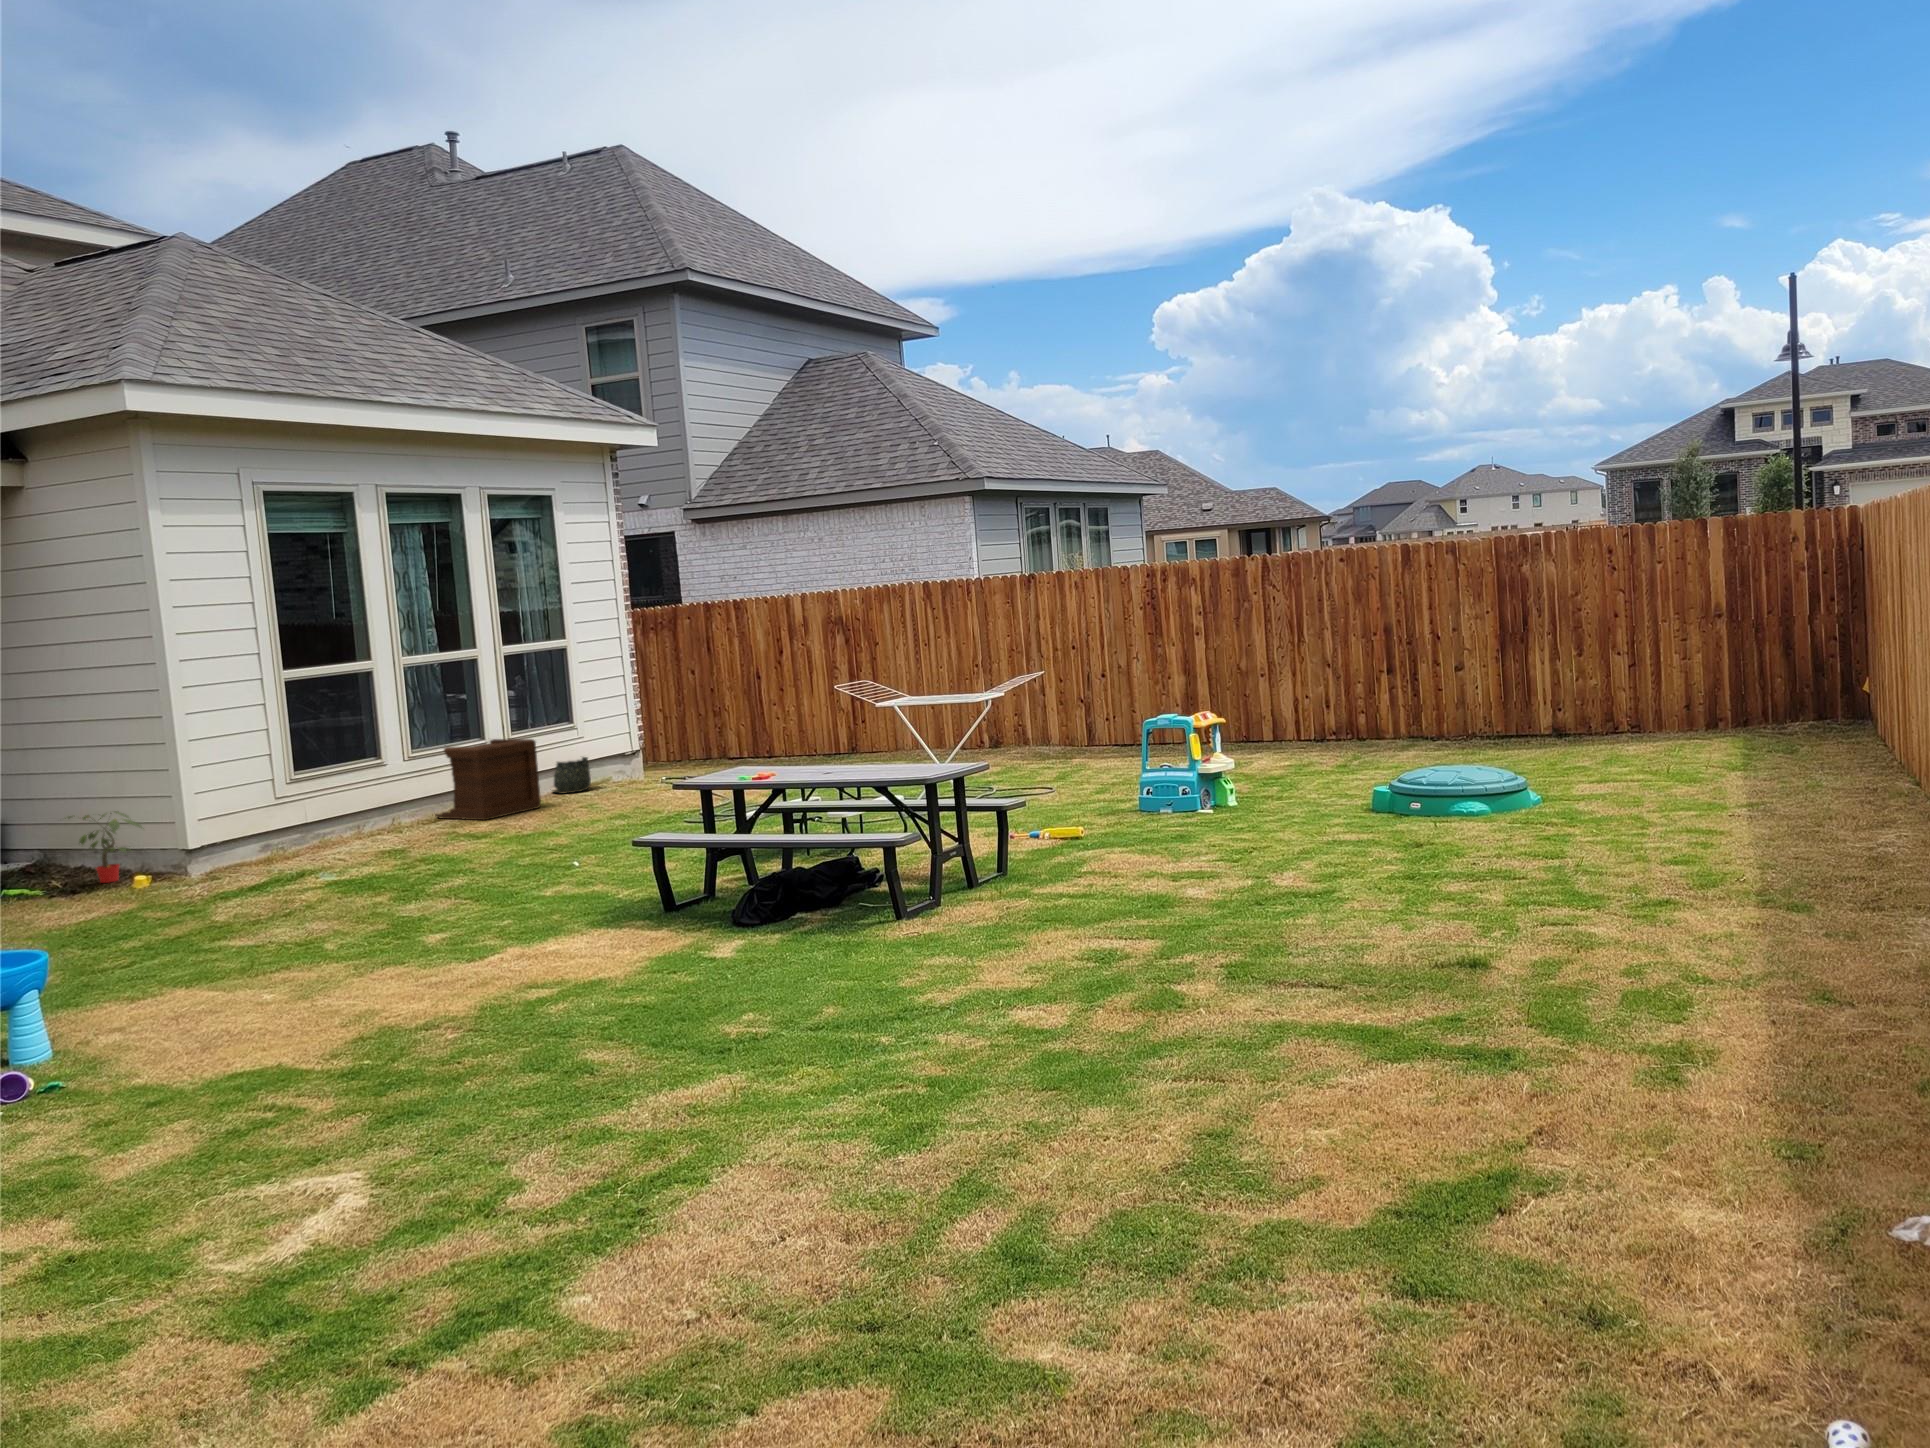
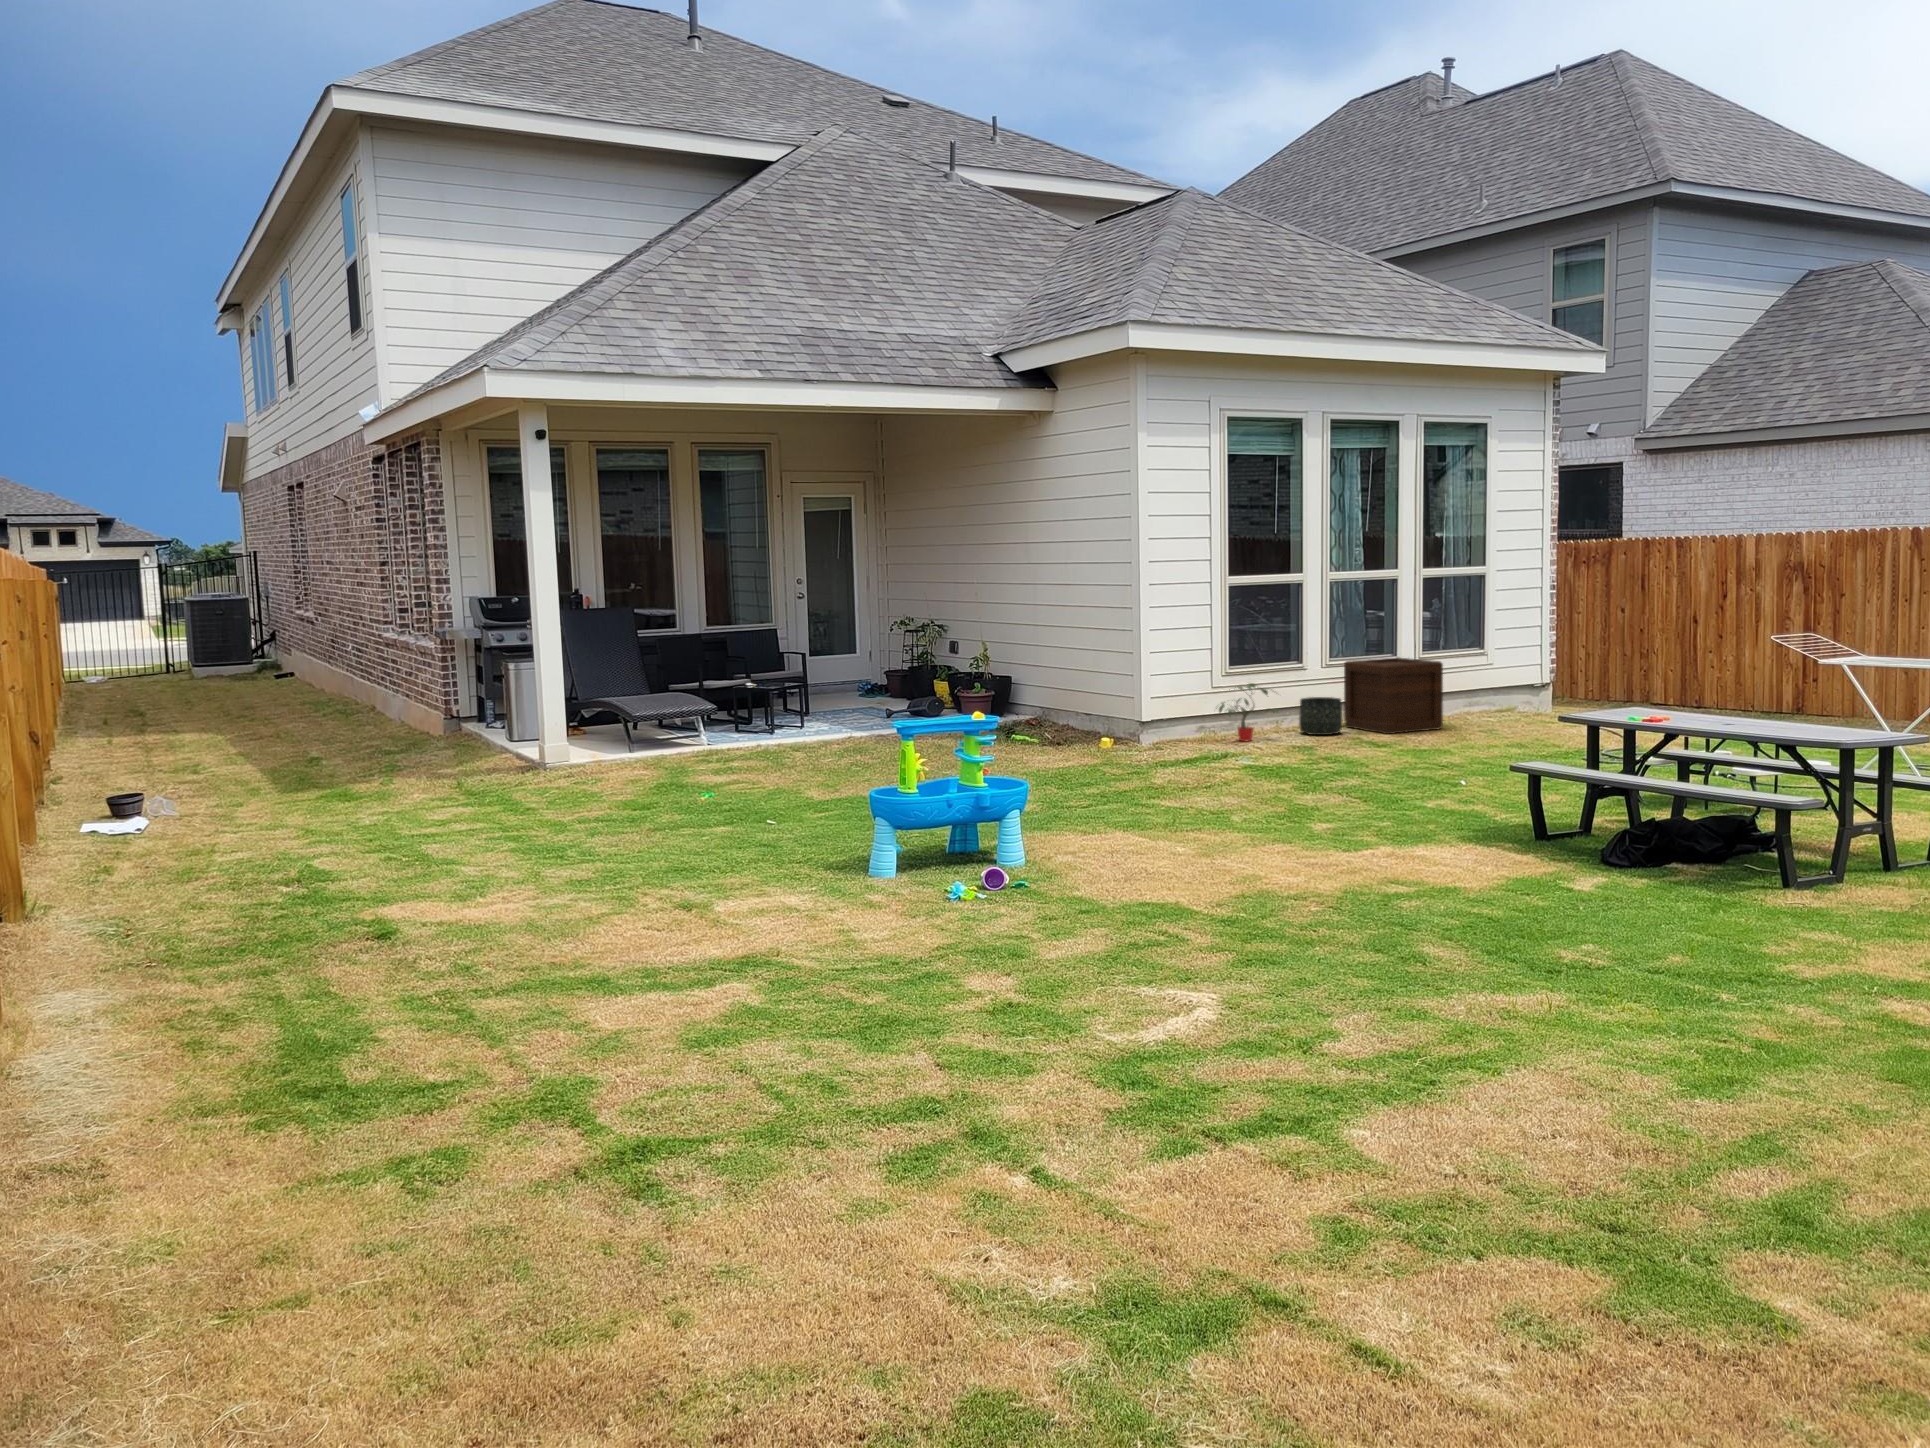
basket: present [553,757,591,794] -> present [1299,697,1342,735]
potted plant: present [68,811,144,883] -> present [1216,683,1278,741]

